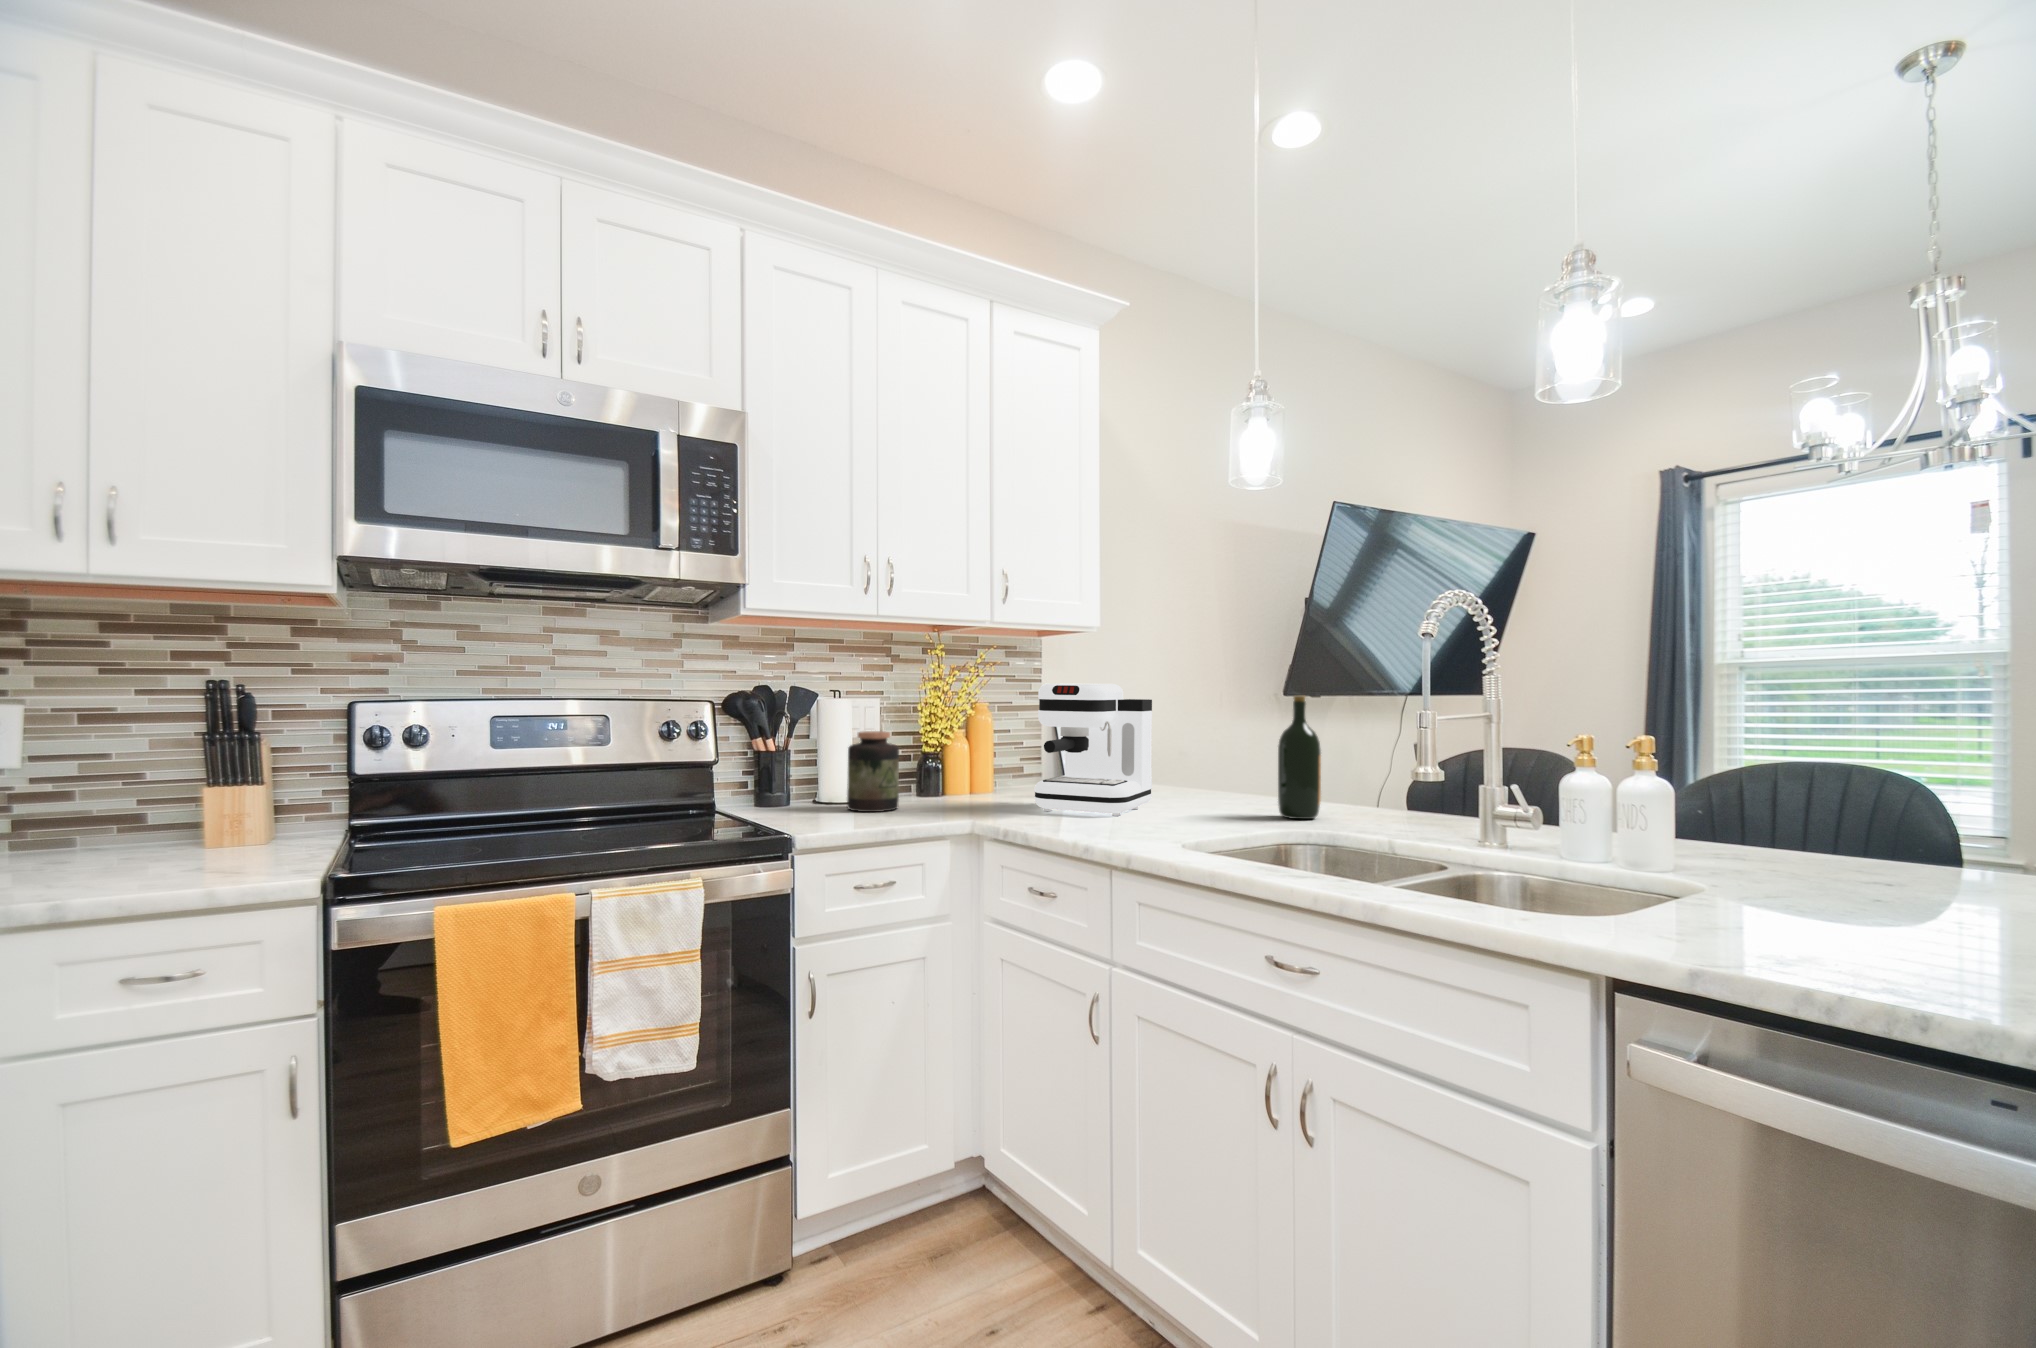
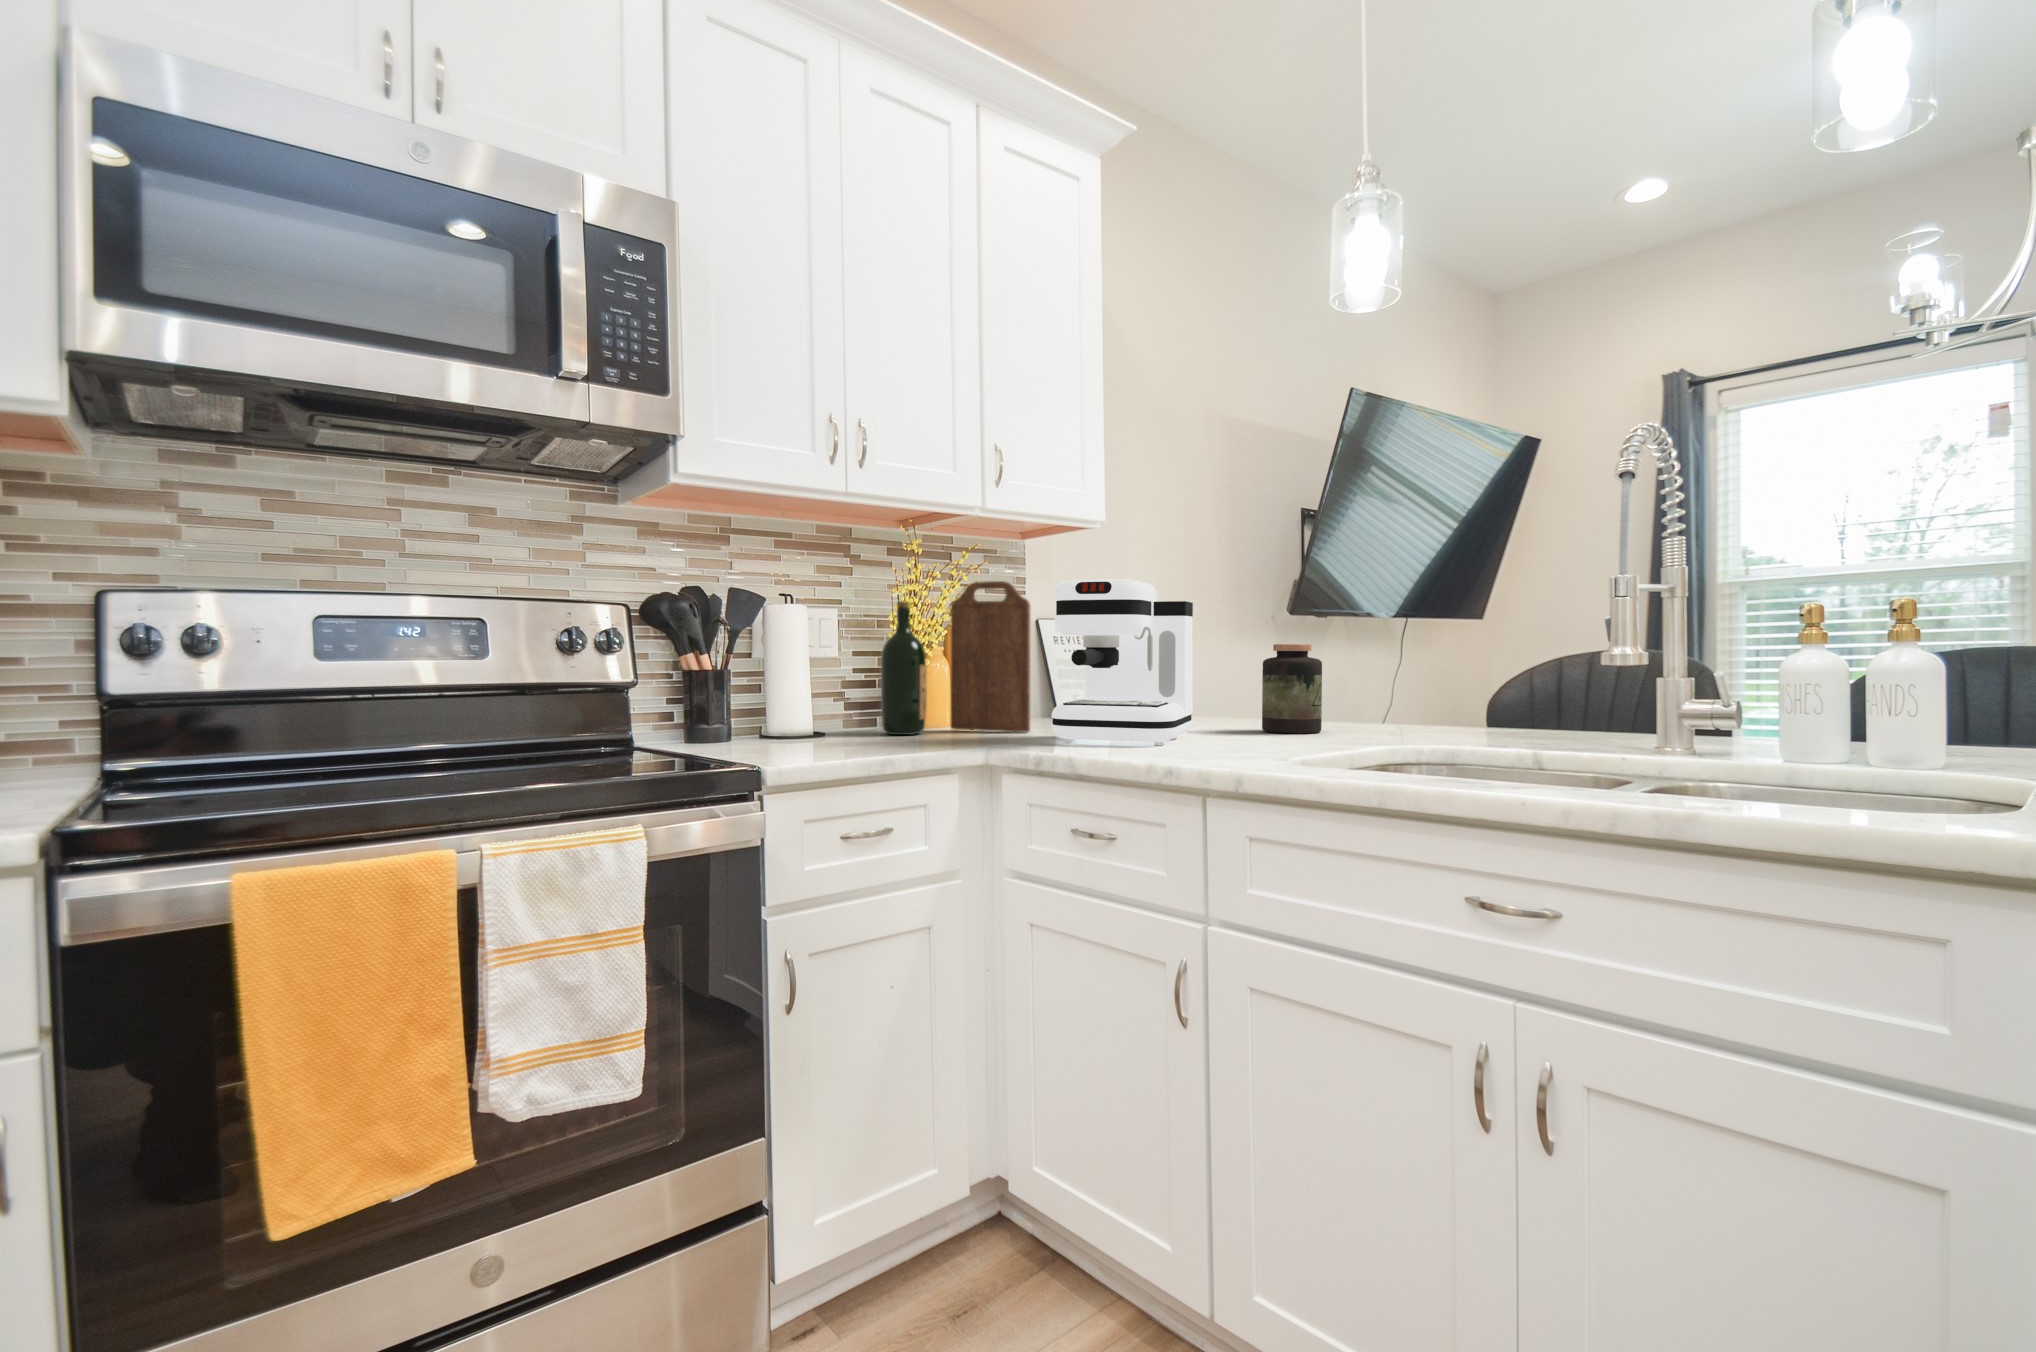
cutting board: none [967,677,1029,799] -> present [950,581,1031,732]
wine bottle: present [1278,696,1321,819] -> present [881,601,927,735]
jar: present [847,731,899,812] -> present [1262,644,1322,734]

